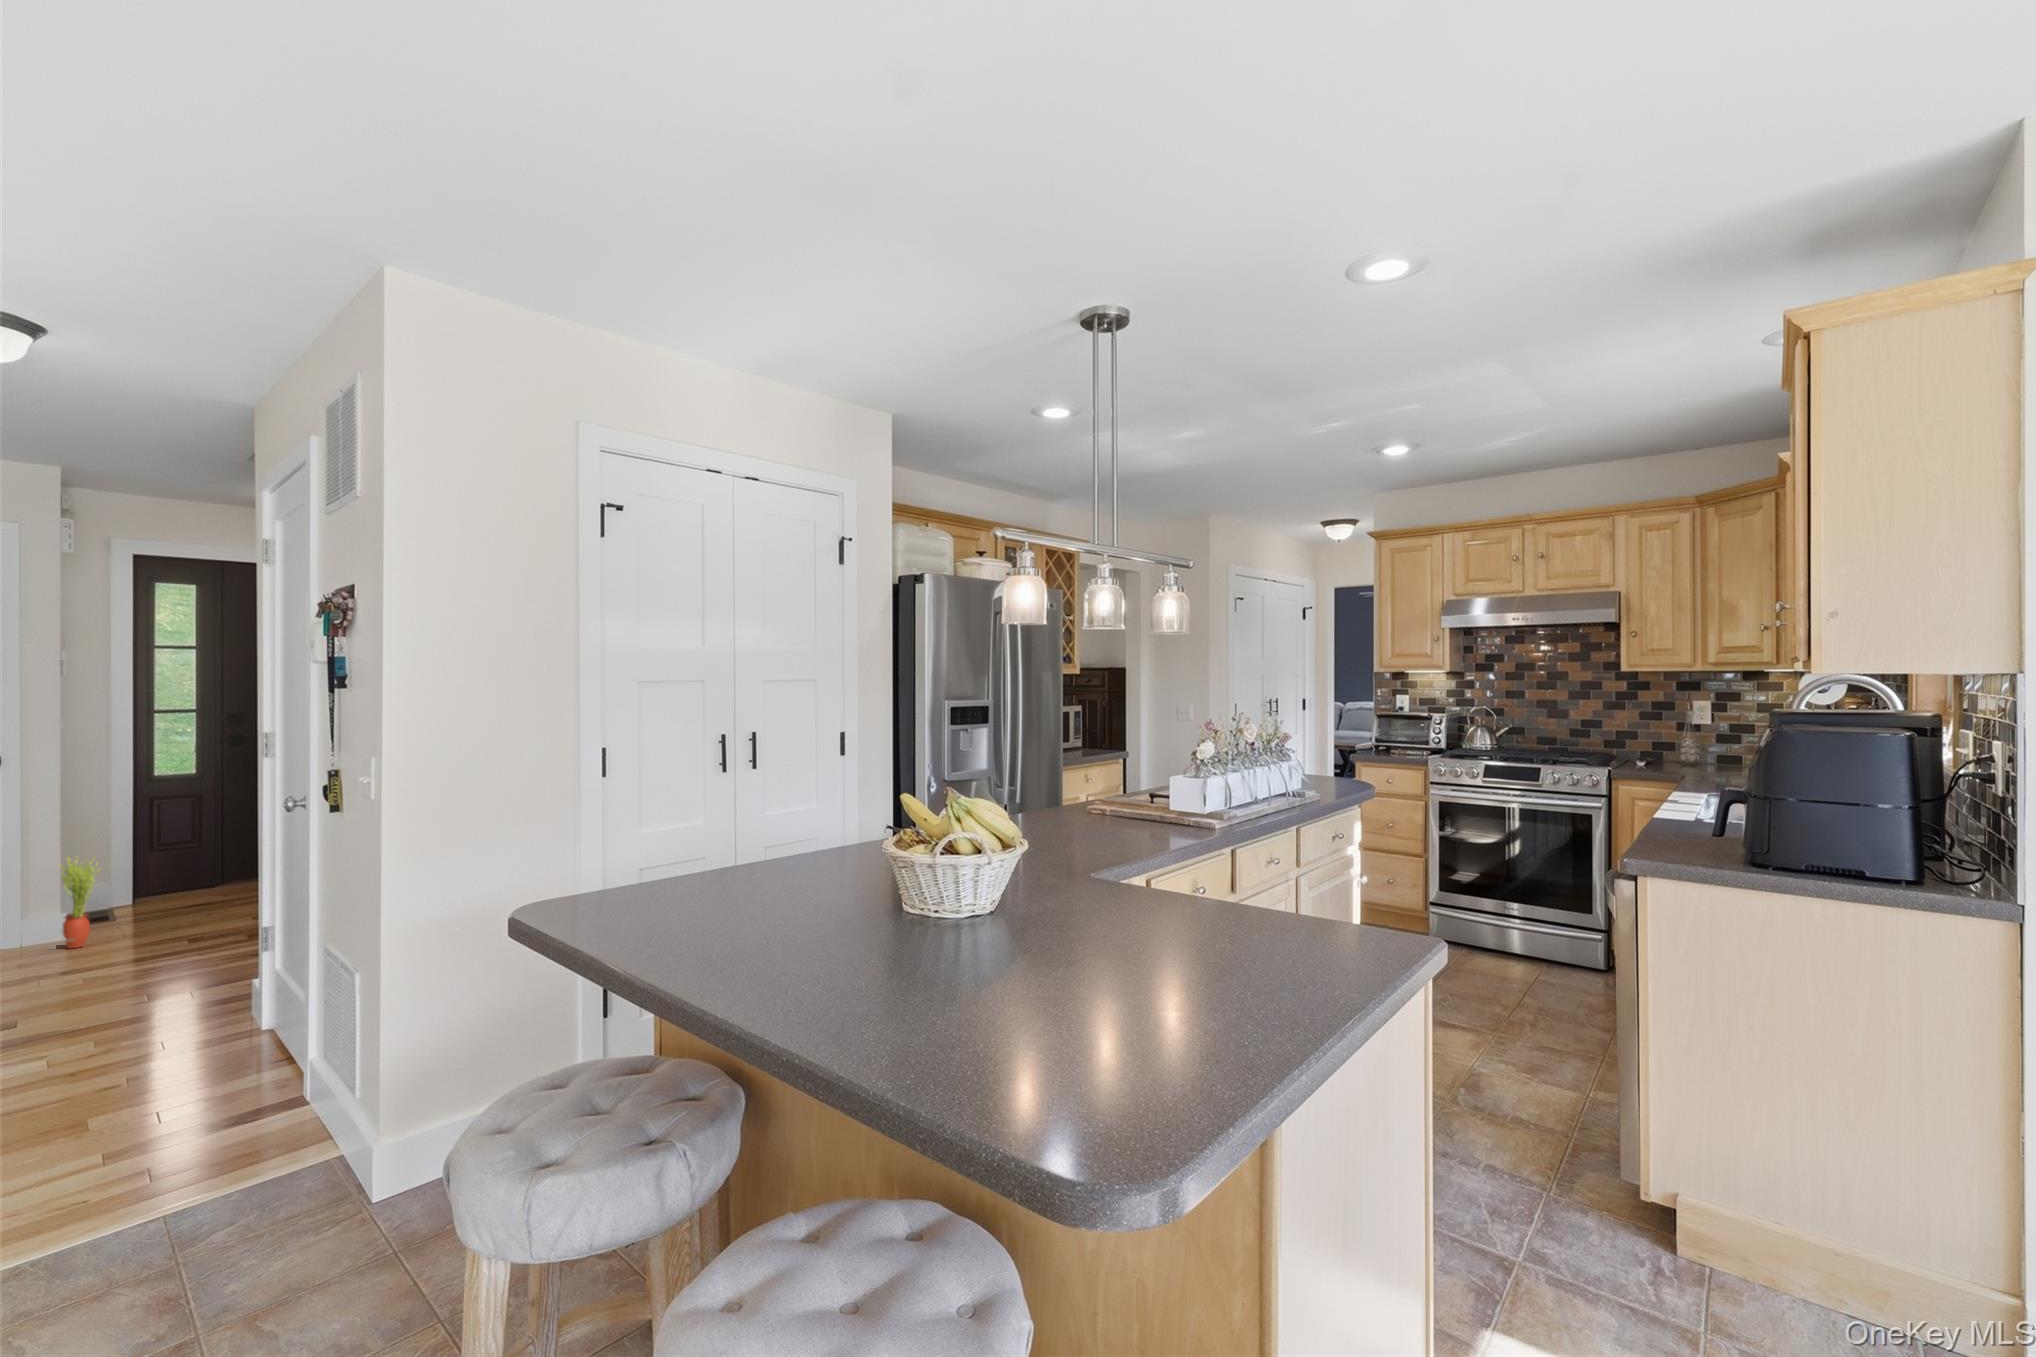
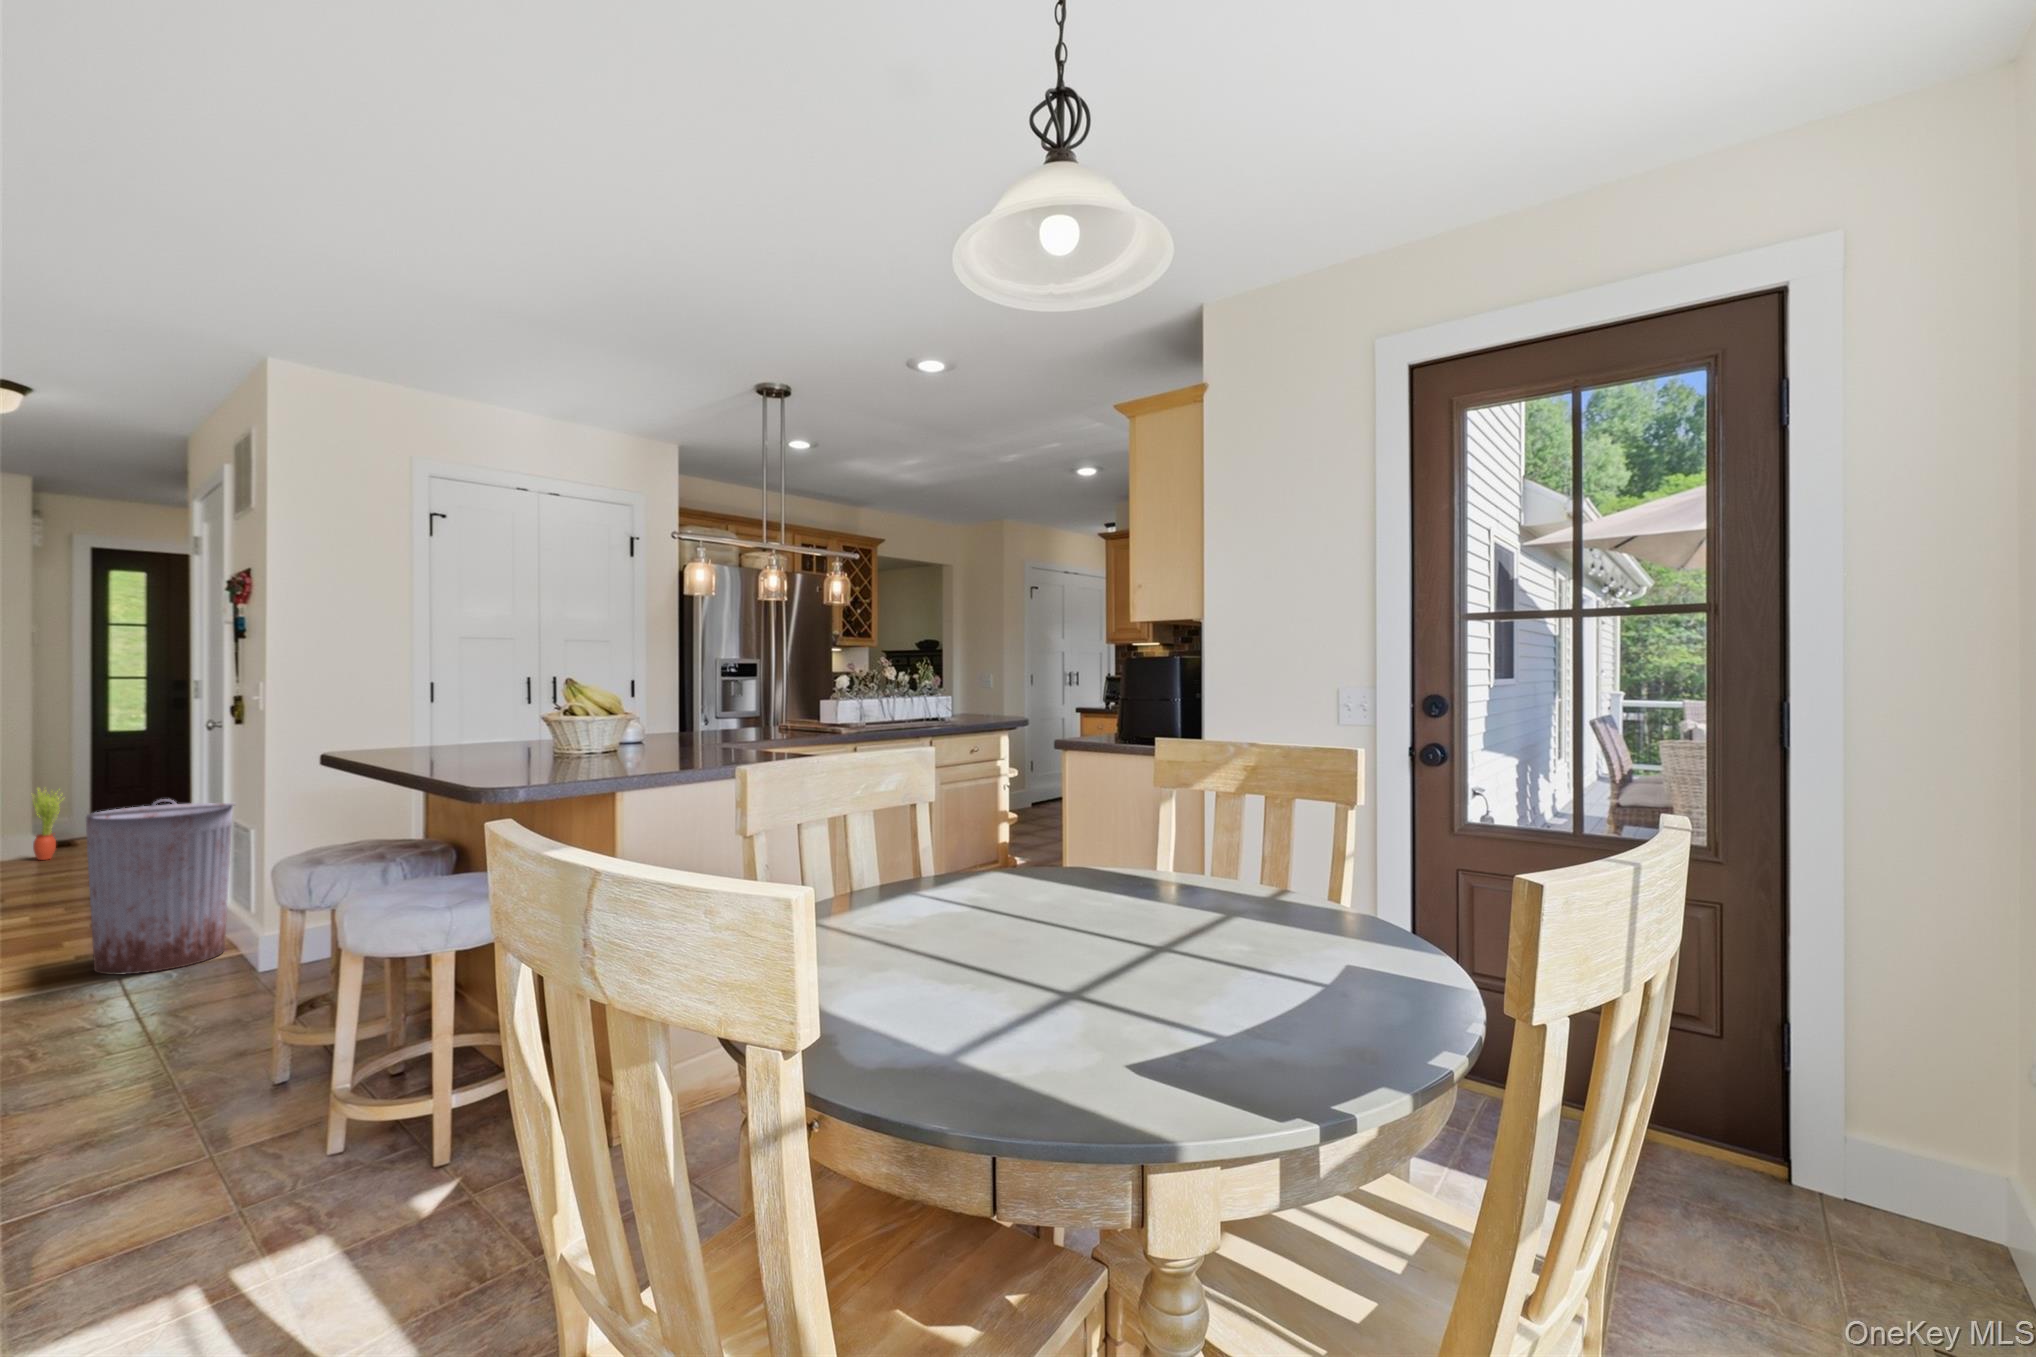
trash can: none [118,928,334,1211] -> present [86,799,235,975]

